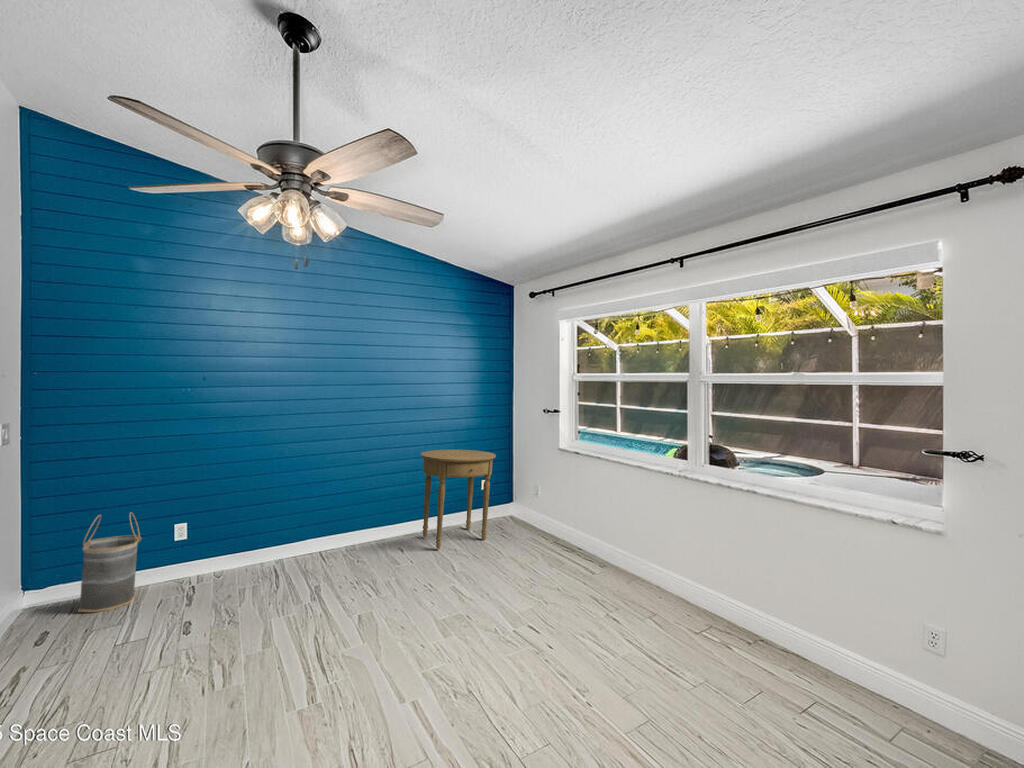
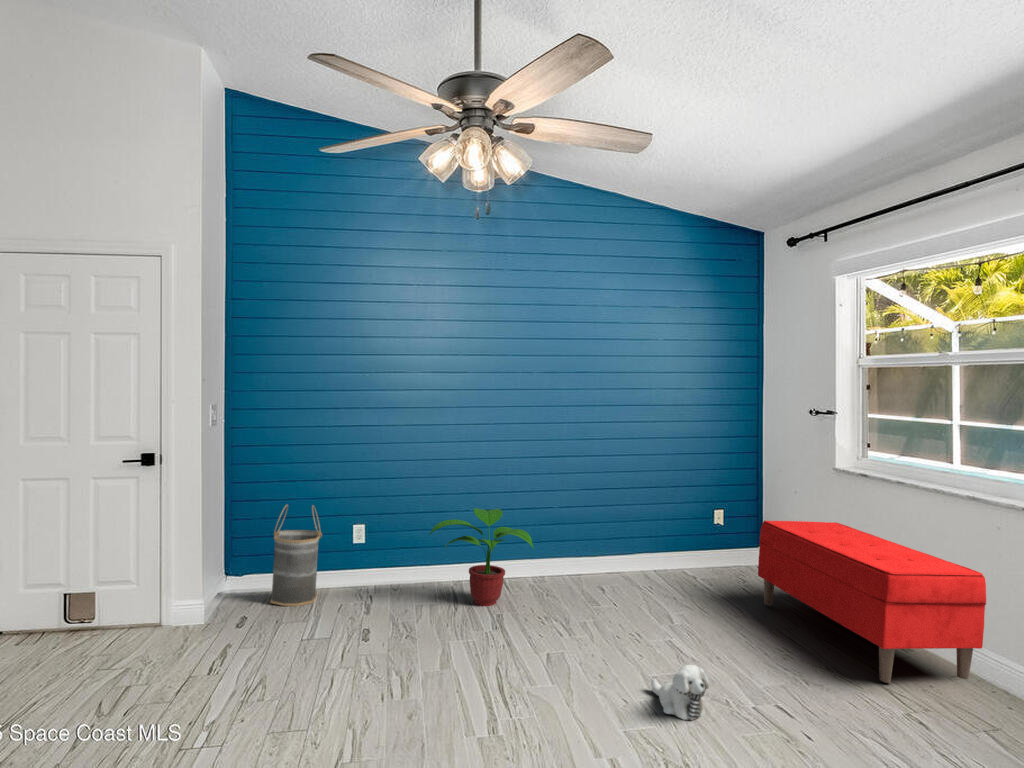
side table: present [421,450,496,549] -> none [627,460,737,596]
bench: none [510,485,640,591] -> present [758,521,986,683]
potted plant: none [253,497,348,579] -> present [429,508,533,606]
plush toy: none [441,608,483,650] -> present [651,665,709,721]

